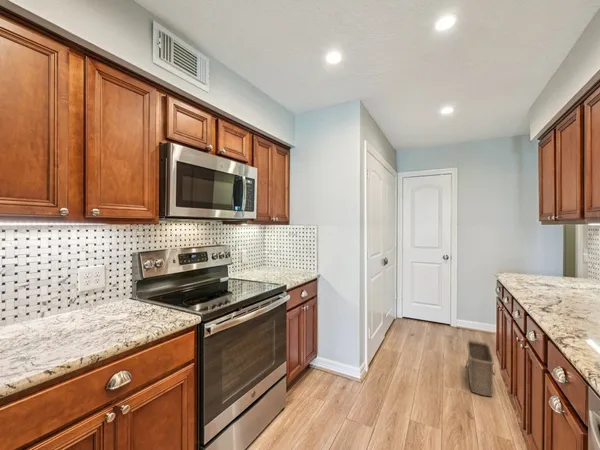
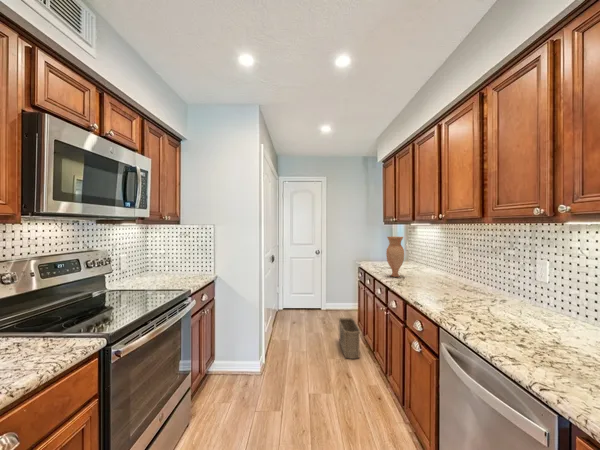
vase: none [529,241,561,298] -> present [386,237,404,277]

